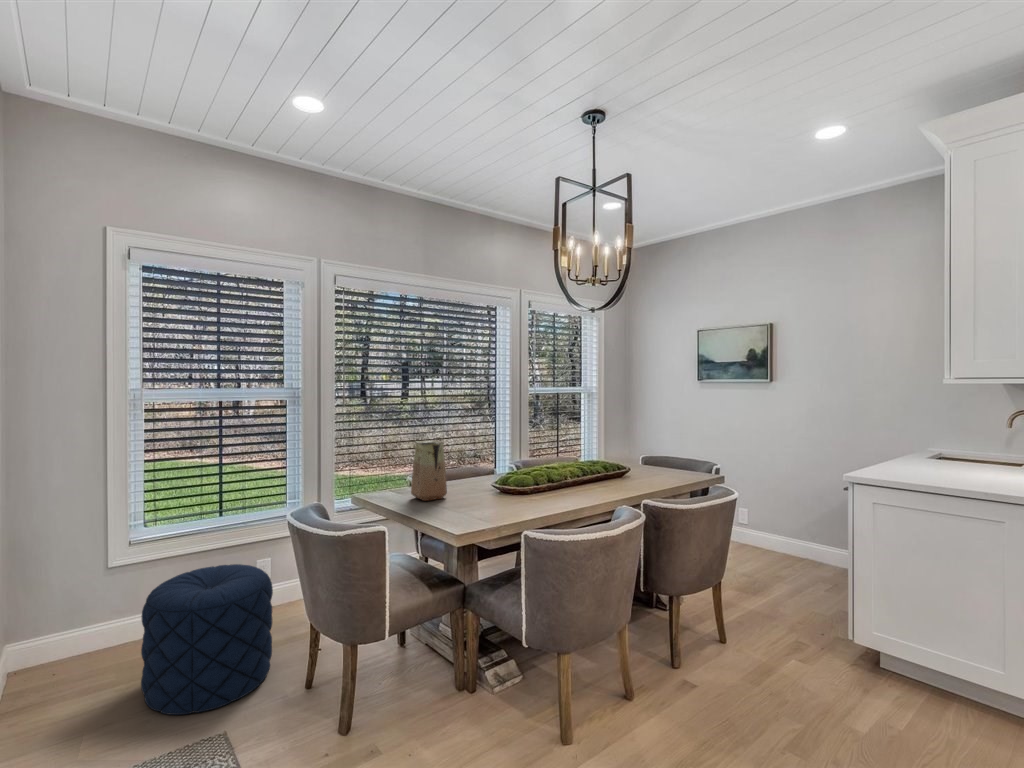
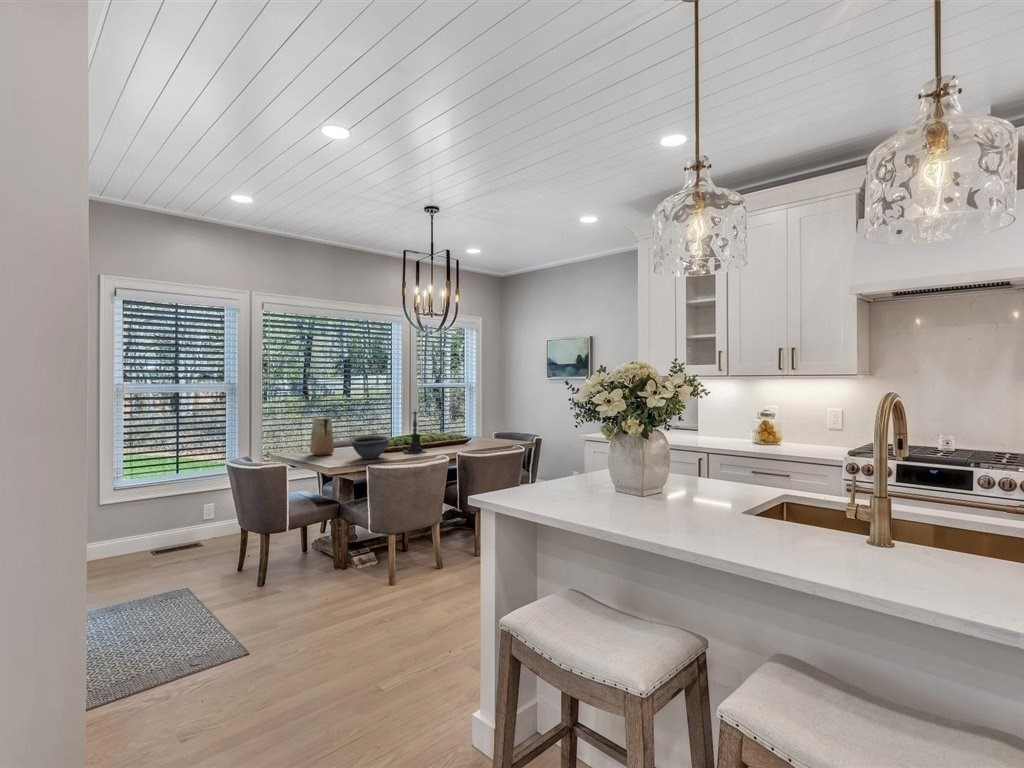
candle holder: none [548,424,591,499] -> present [403,411,426,453]
bowl: none [479,471,543,512] -> present [350,435,391,459]
pouf: present [141,564,273,715] -> none [131,498,216,581]

